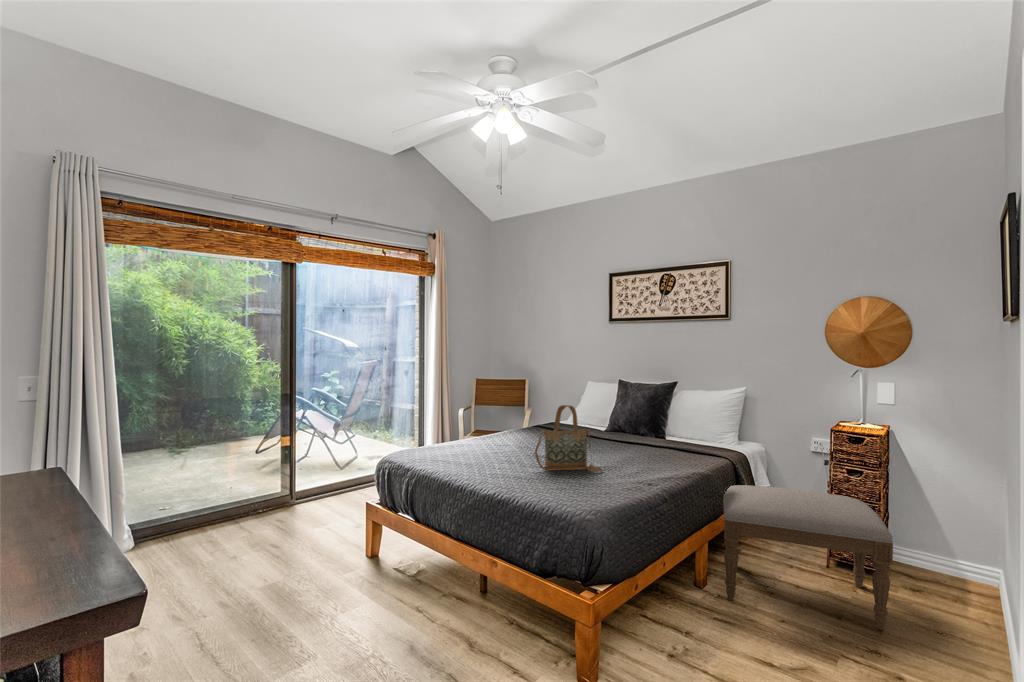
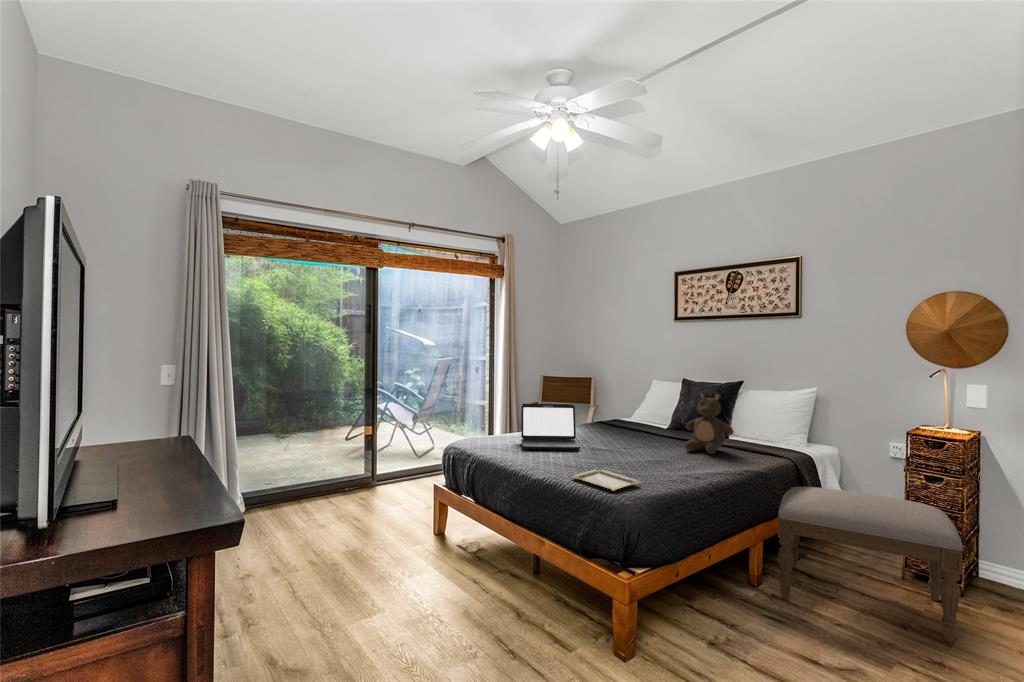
stuffed bear: none [626,394,673,457] -> present [685,392,734,454]
handbag: present [535,405,602,472] -> none [589,400,655,465]
laptop: none [460,409,524,460] -> present [521,404,580,450]
tray: none [523,480,595,504] -> present [573,470,640,490]

